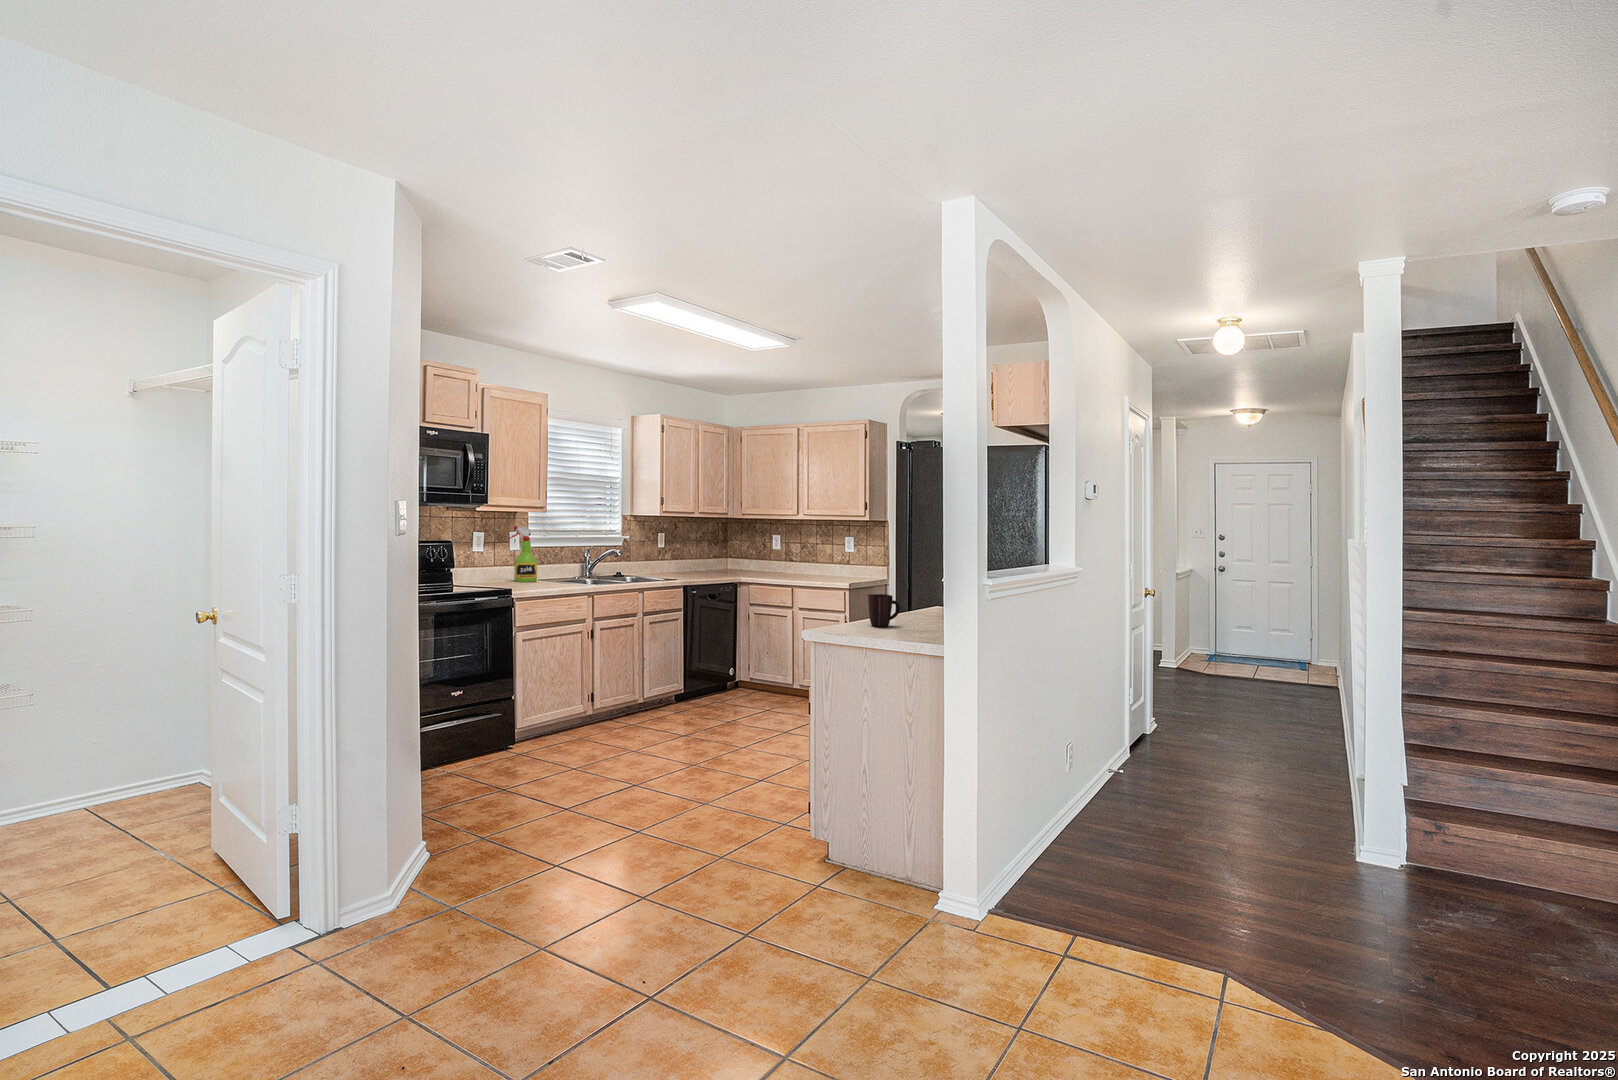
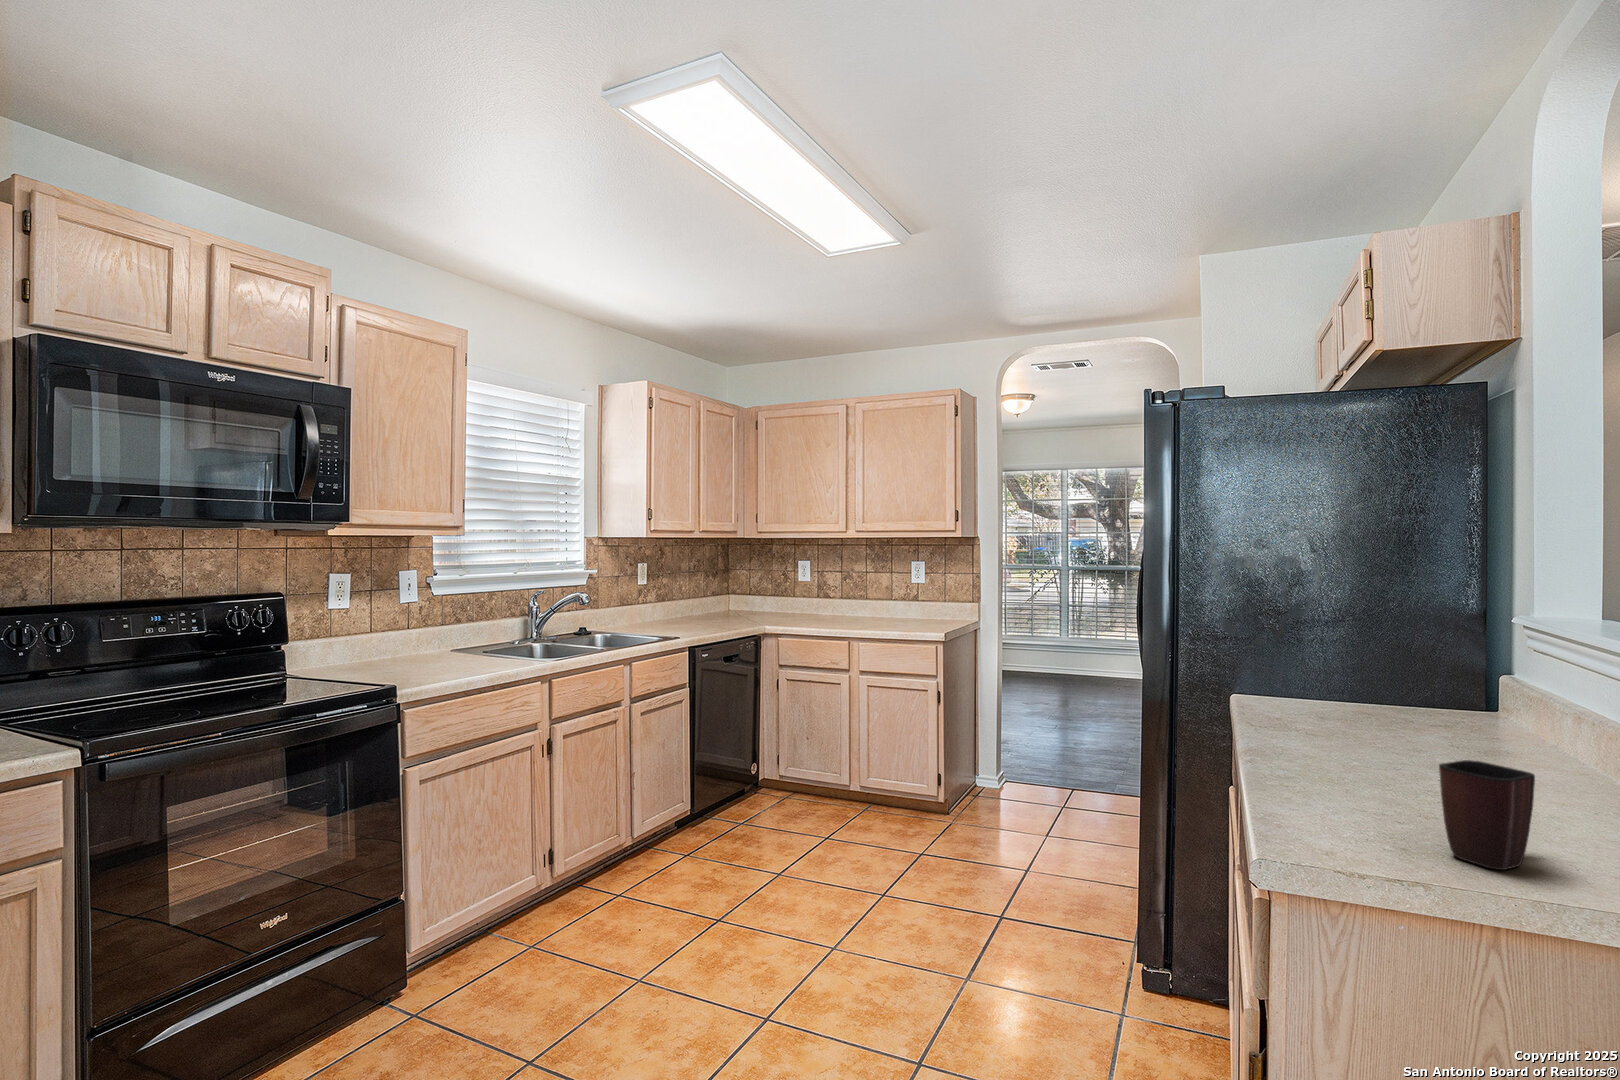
spray bottle: present [508,526,537,582] -> none [394,560,449,659]

